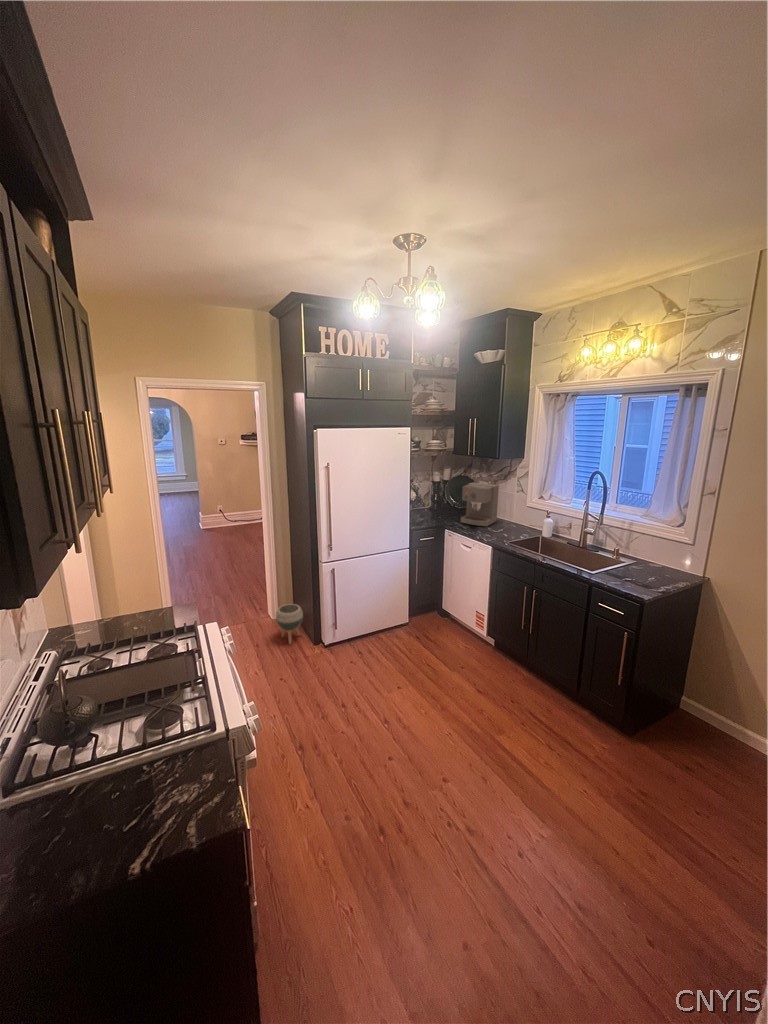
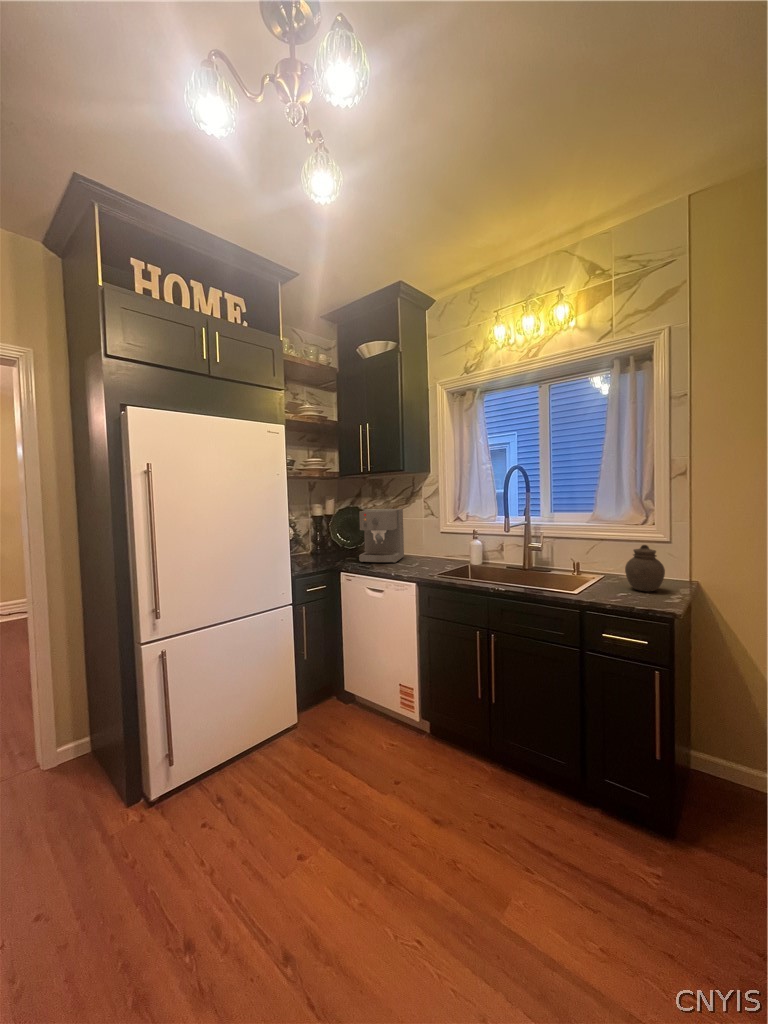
jar: none [640,546,669,580] -> present [625,545,665,592]
planter: present [276,604,303,644] -> none [34,736,99,825]

